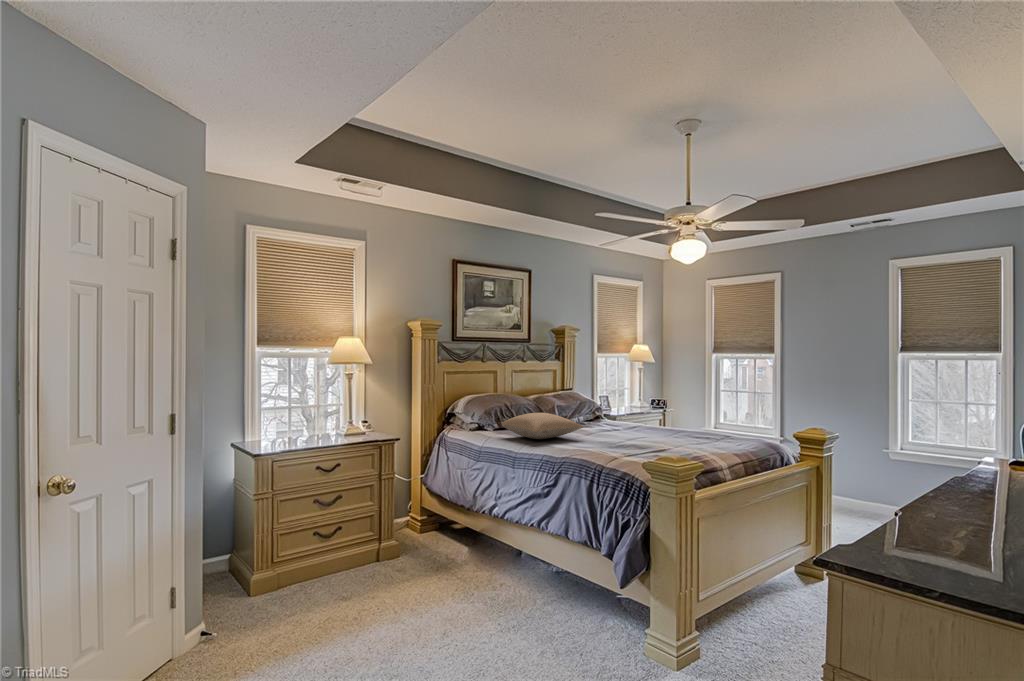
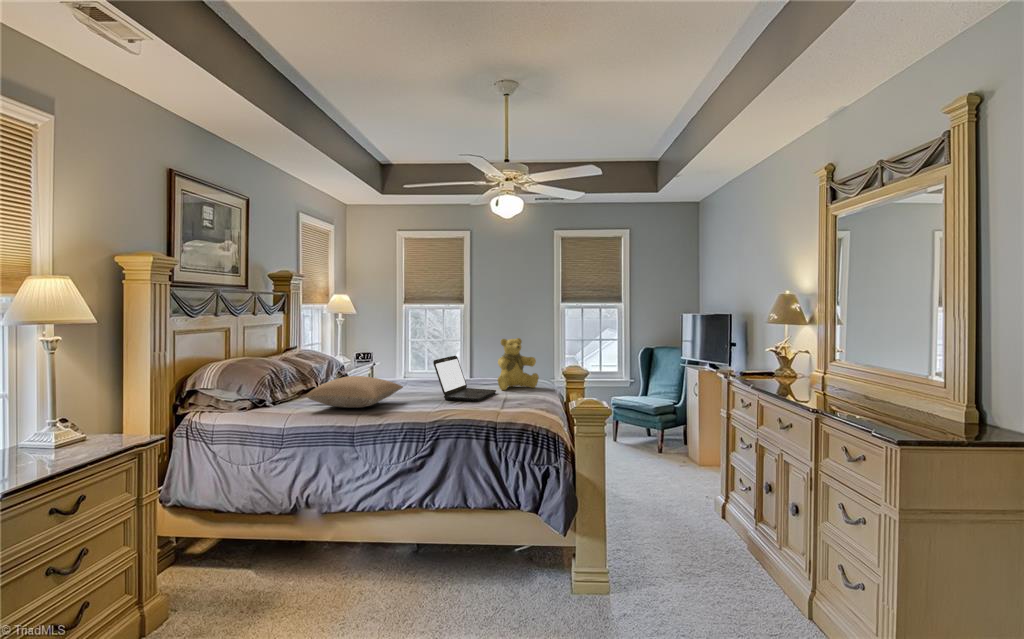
teddy bear: none [689,389,742,446] -> present [498,338,539,390]
laptop: none [609,403,679,449] -> present [433,356,496,402]

